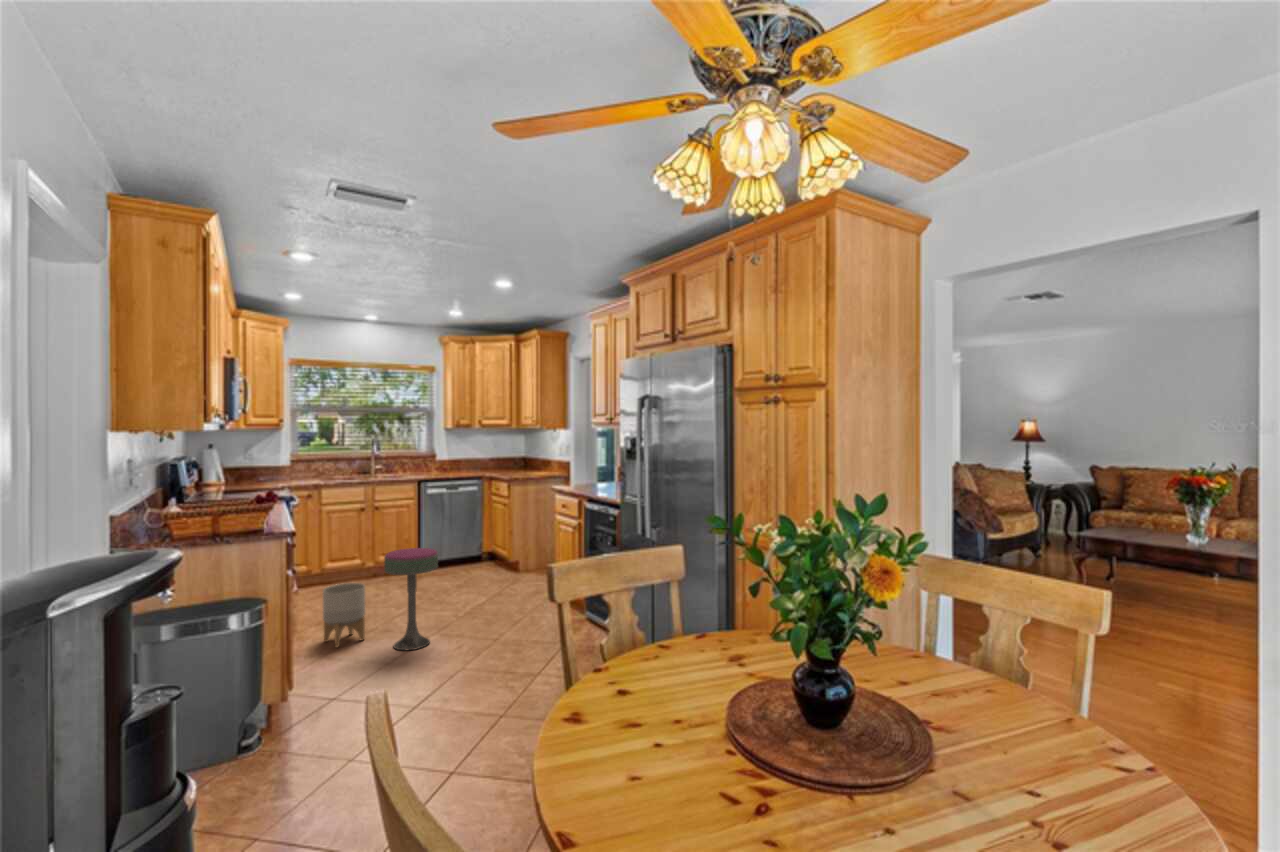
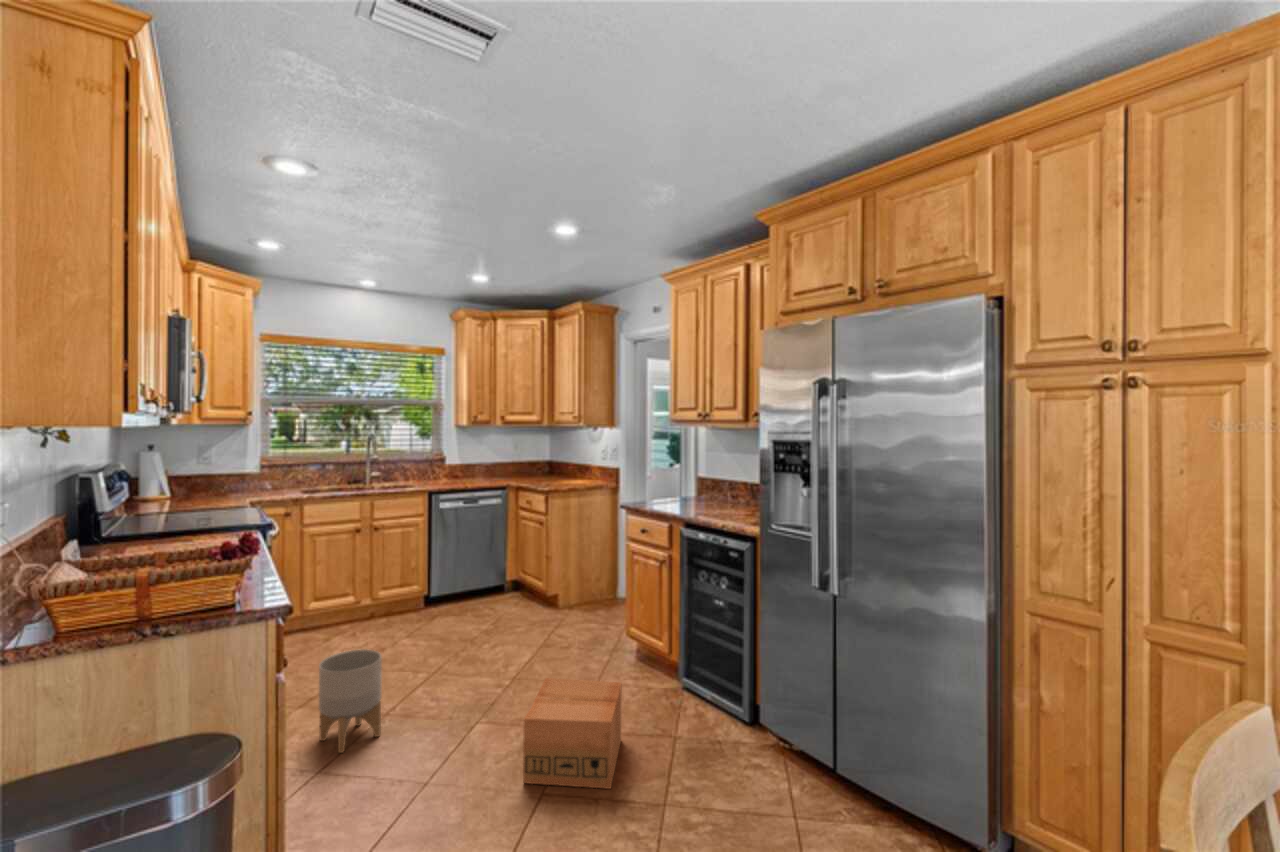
bar stool: present [384,548,438,650] -> none [415,599,492,757]
cardboard box: none [450,602,526,666] -> present [523,678,621,789]

